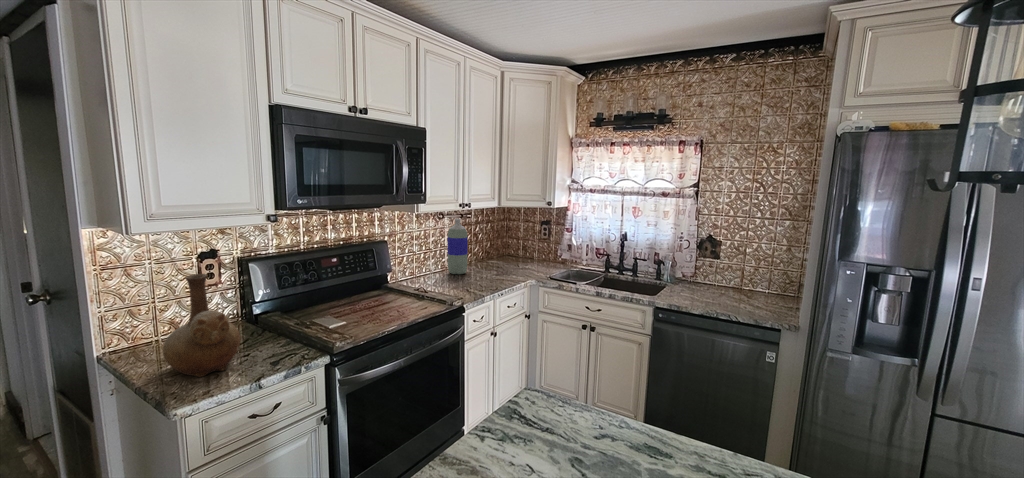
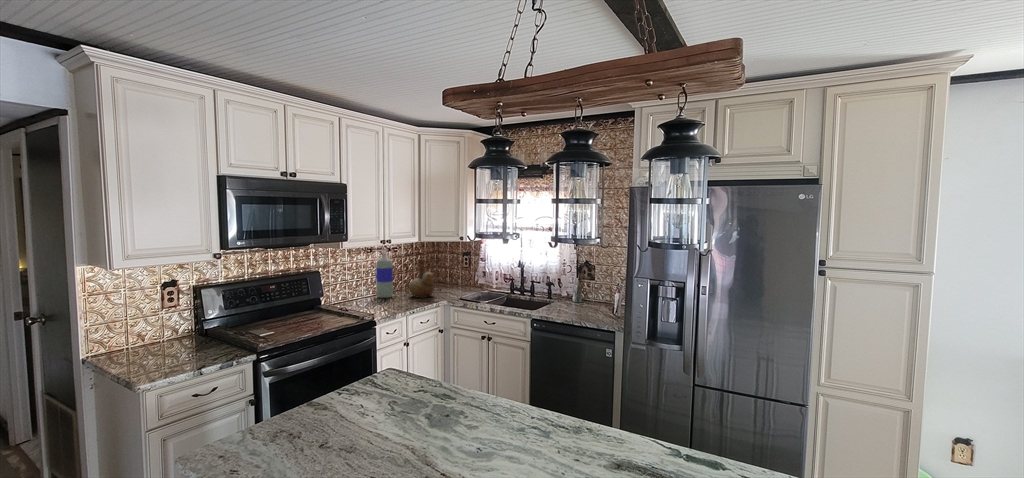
vase: present [163,274,240,377] -> present [409,259,435,298]

